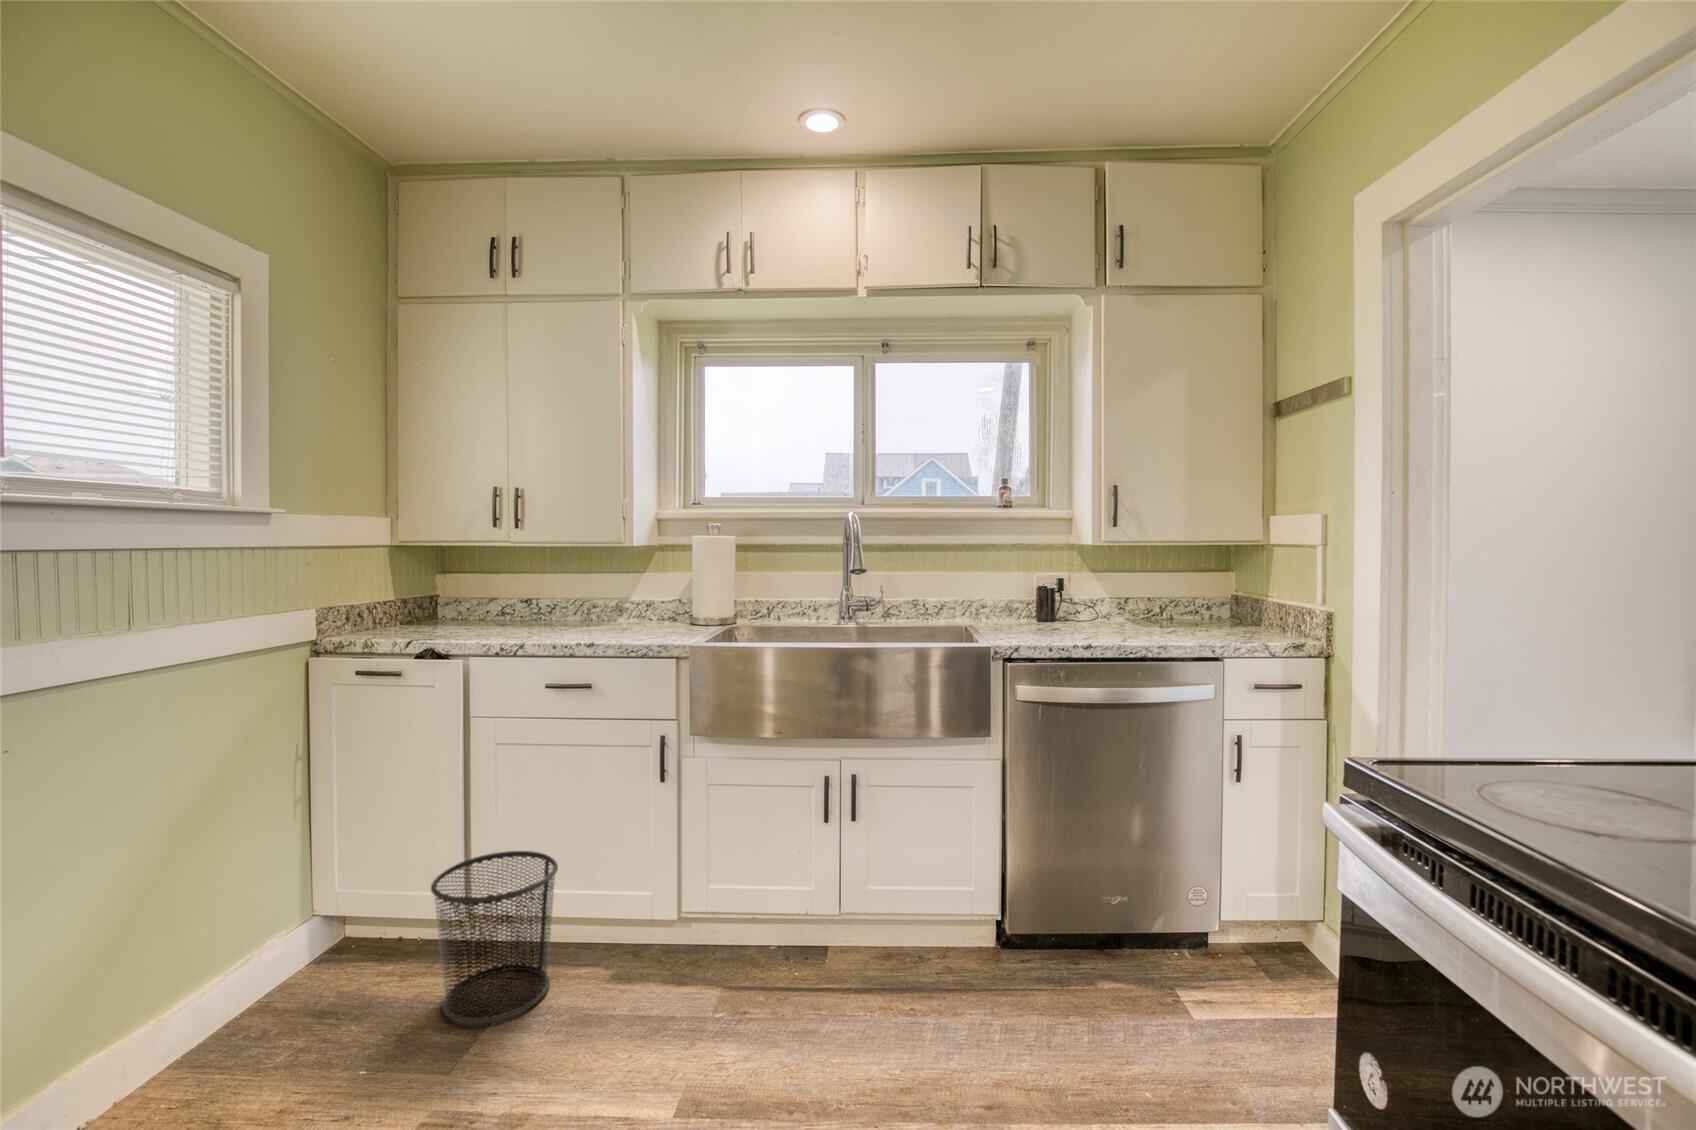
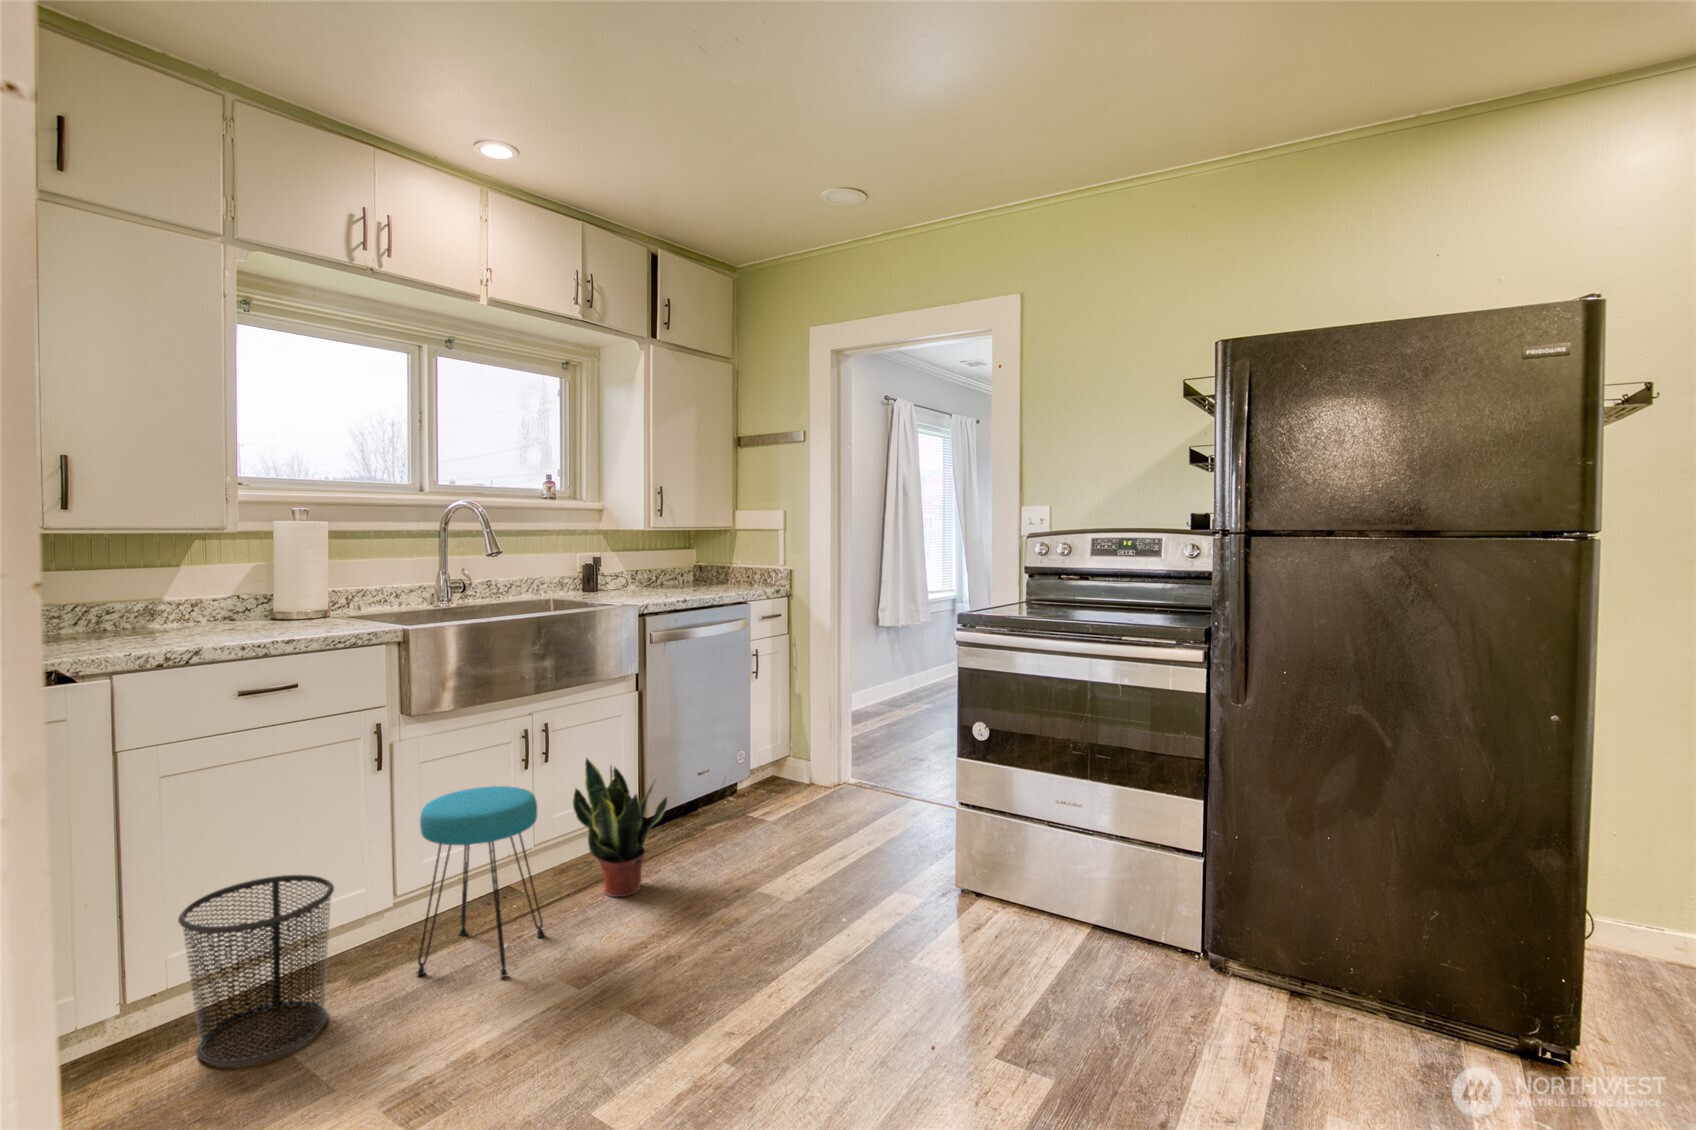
stool: none [622,826,749,1059] -> present [417,786,545,976]
potted plant: none [818,829,956,1032] -> present [573,759,667,897]

